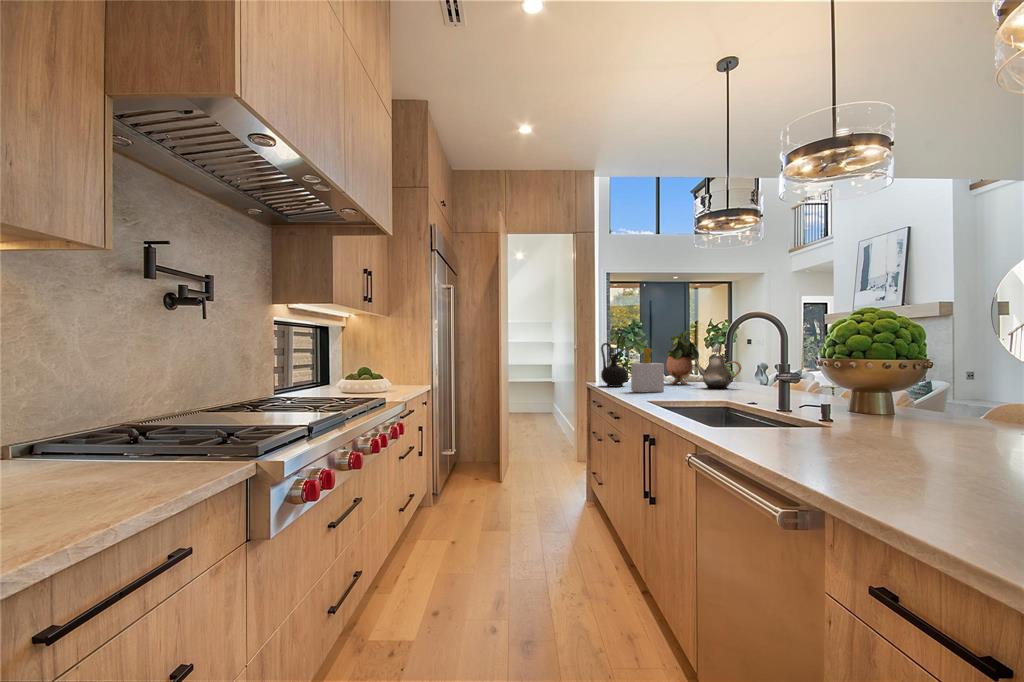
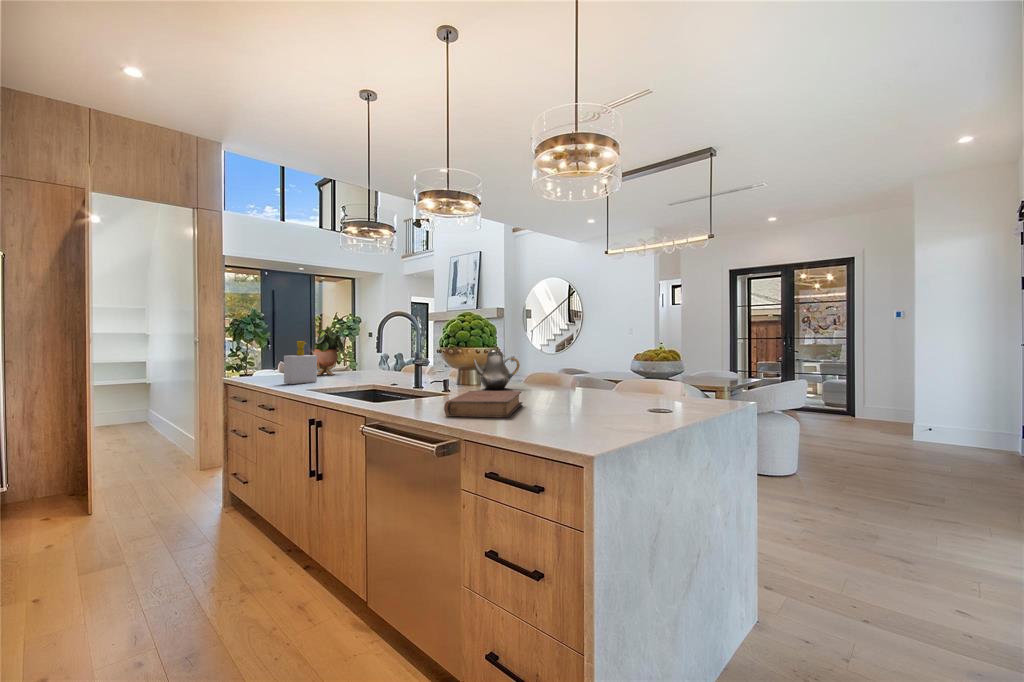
ceramic jug: present [601,343,628,387] -> none [244,335,275,381]
teapot: present [695,349,741,389] -> present [474,344,520,390]
book: none [802,429,987,495] -> present [444,391,522,418]

